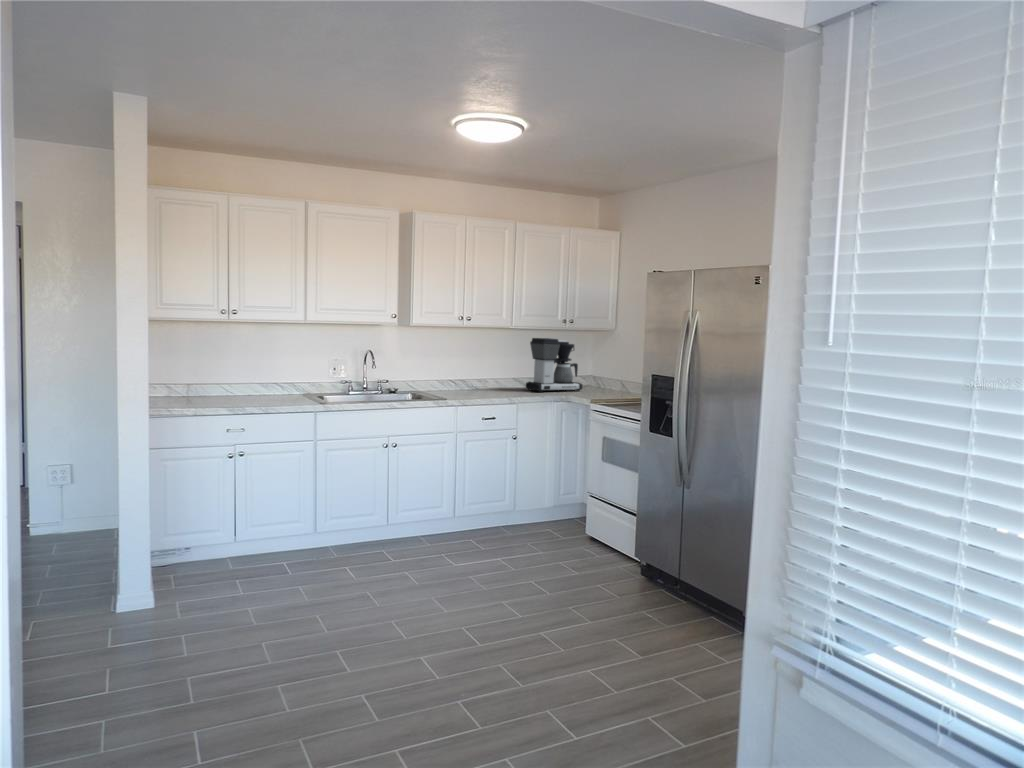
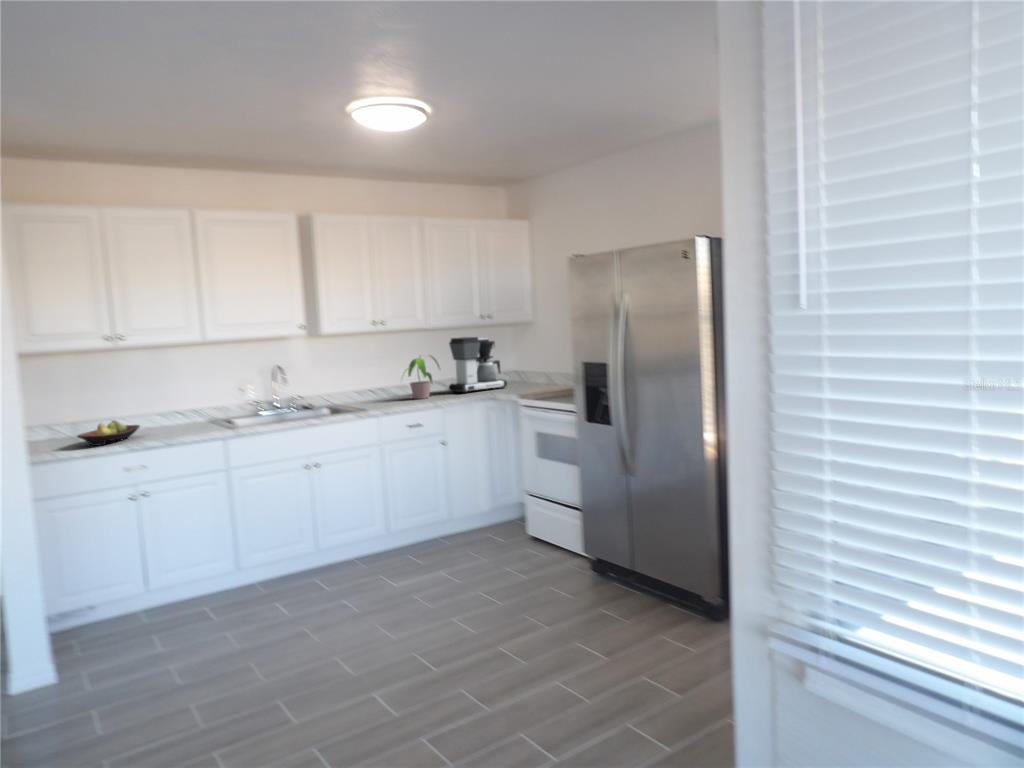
potted plant: none [477,351,523,393] -> present [408,356,439,399]
fruit bowl: none [189,385,243,407] -> present [77,420,140,446]

